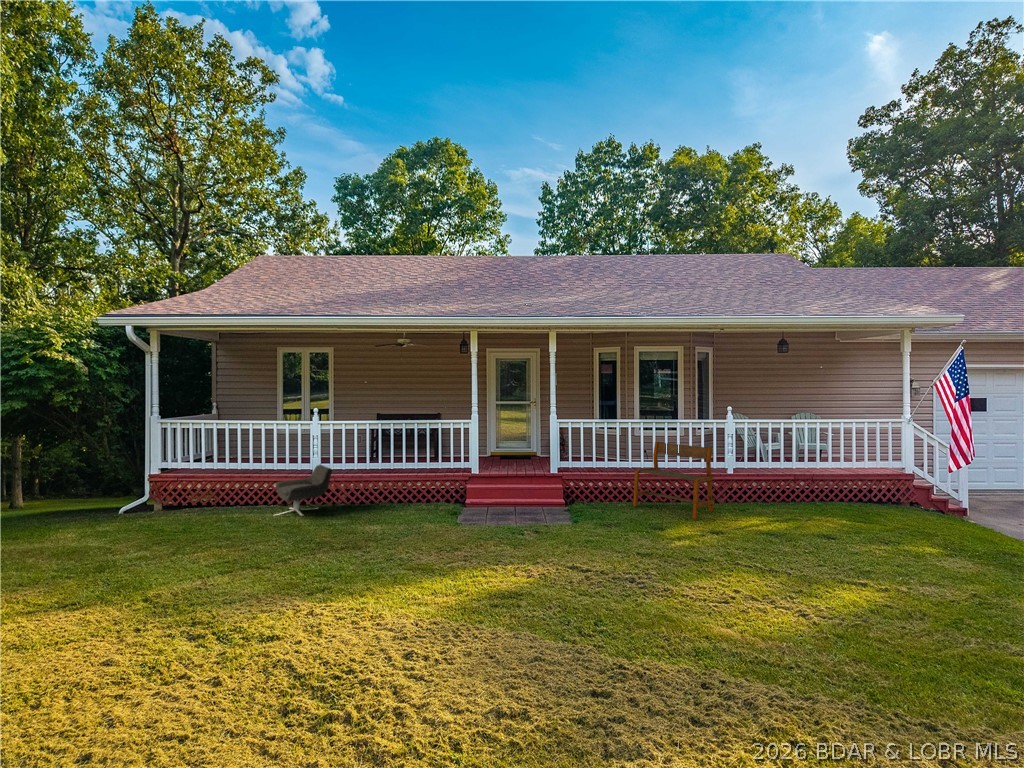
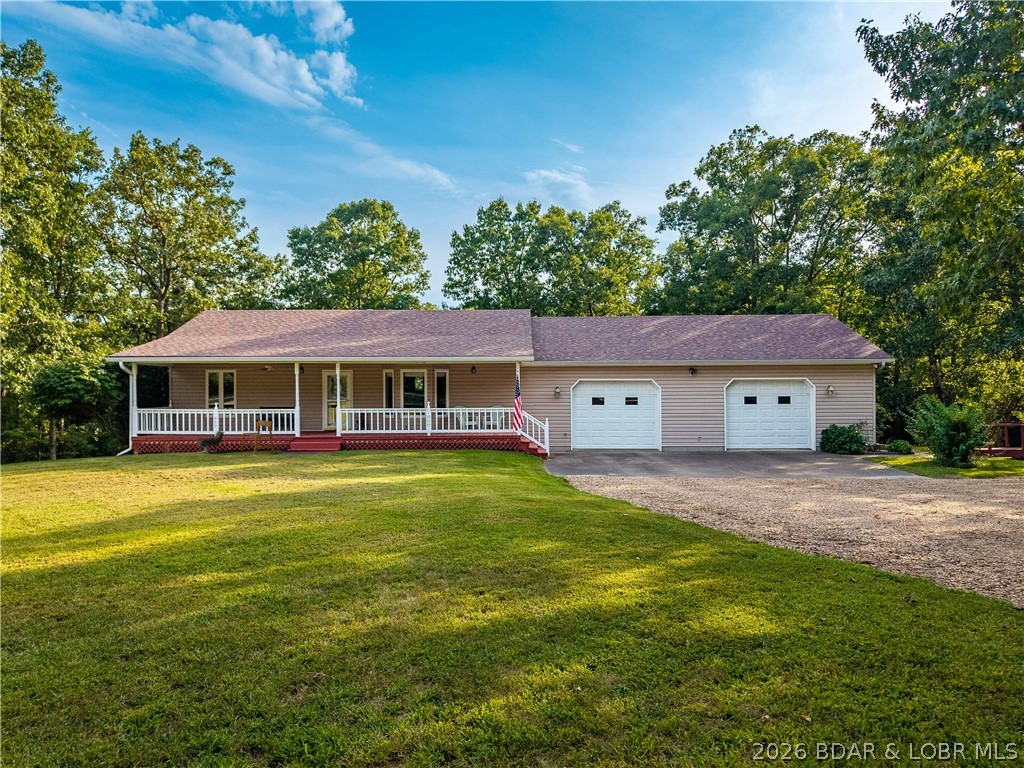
bench: present [633,442,715,519] -> present [241,420,274,454]

